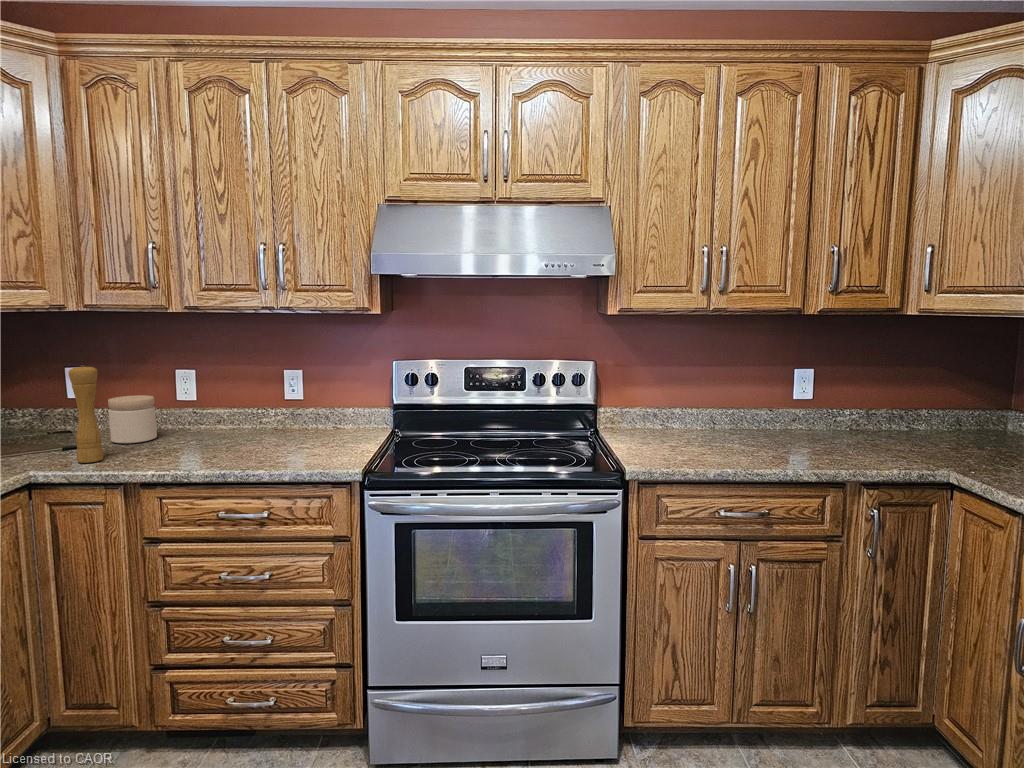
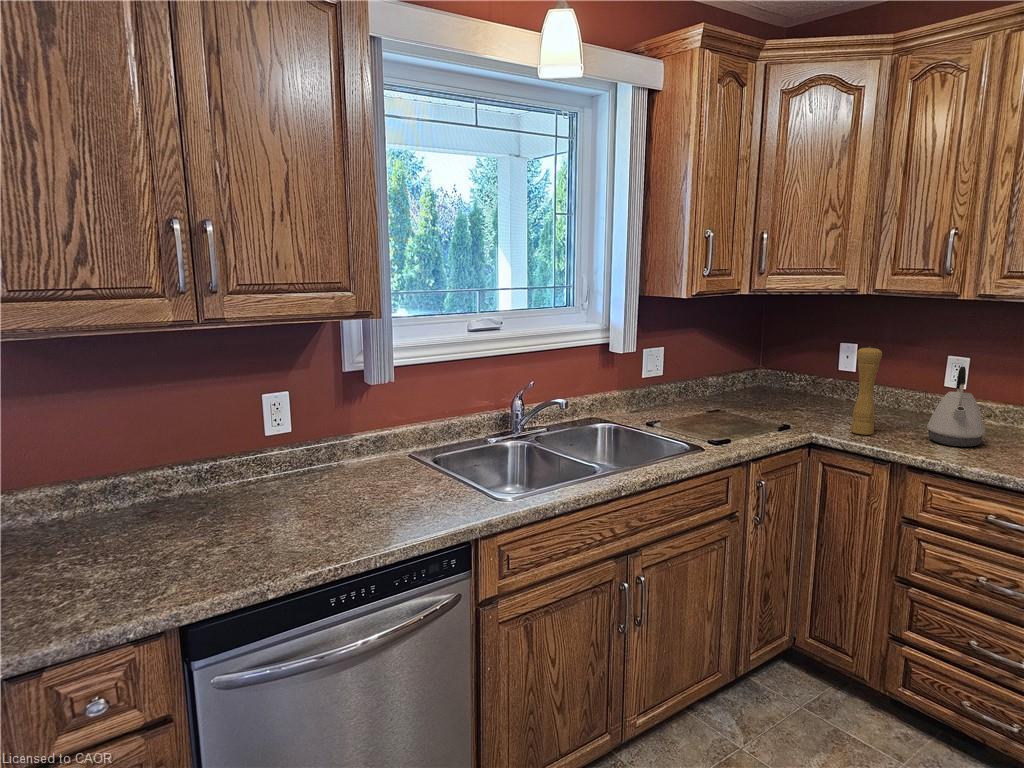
kettle: none [157,377,211,455] -> present [927,367,985,447]
jar: present [108,395,157,443] -> none [876,376,924,422]

